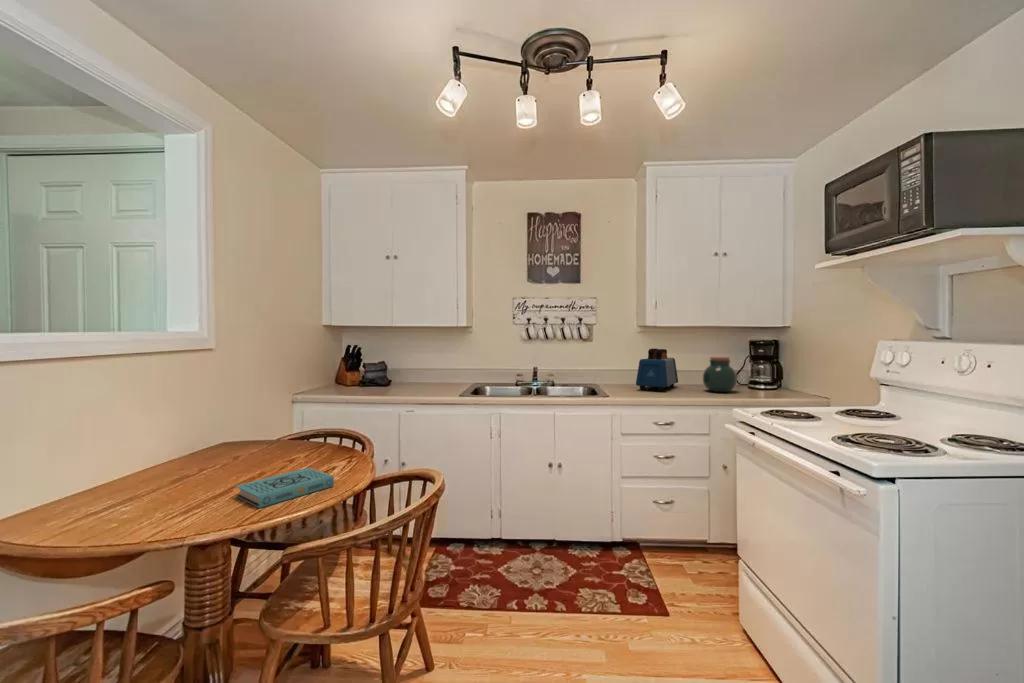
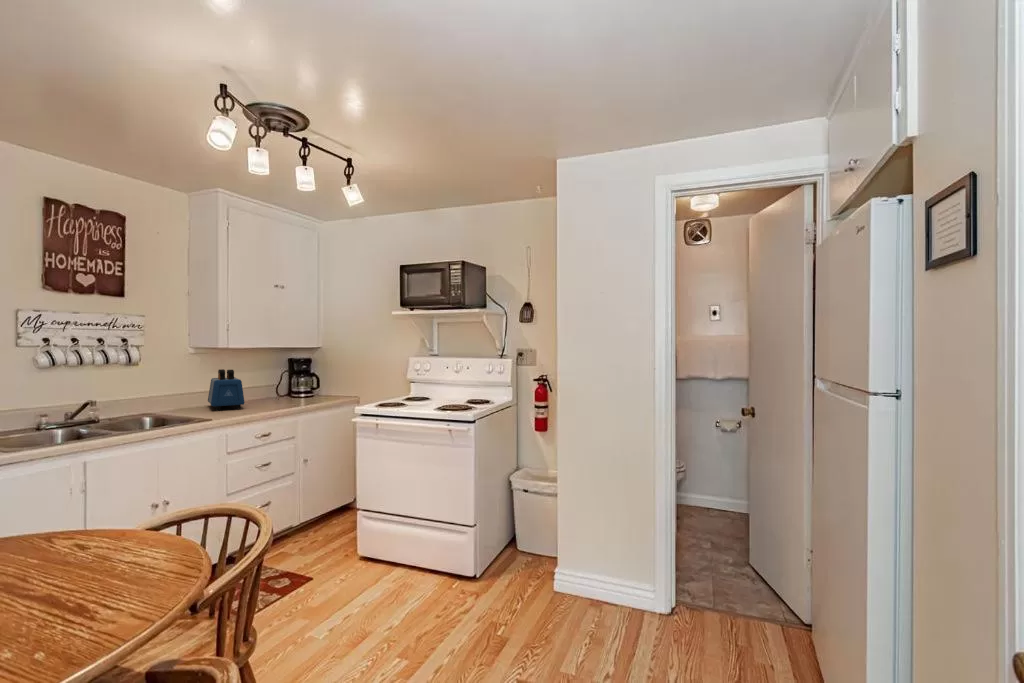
jar: present [703,357,737,392] -> none [268,374,297,403]
book: present [236,468,334,508] -> none [48,534,150,601]

